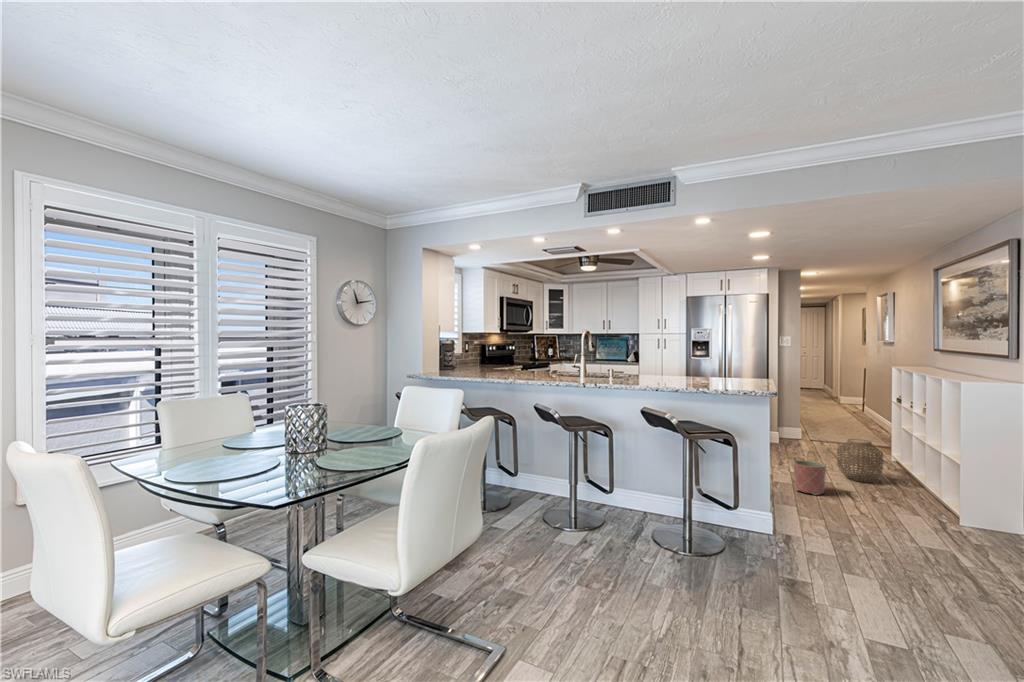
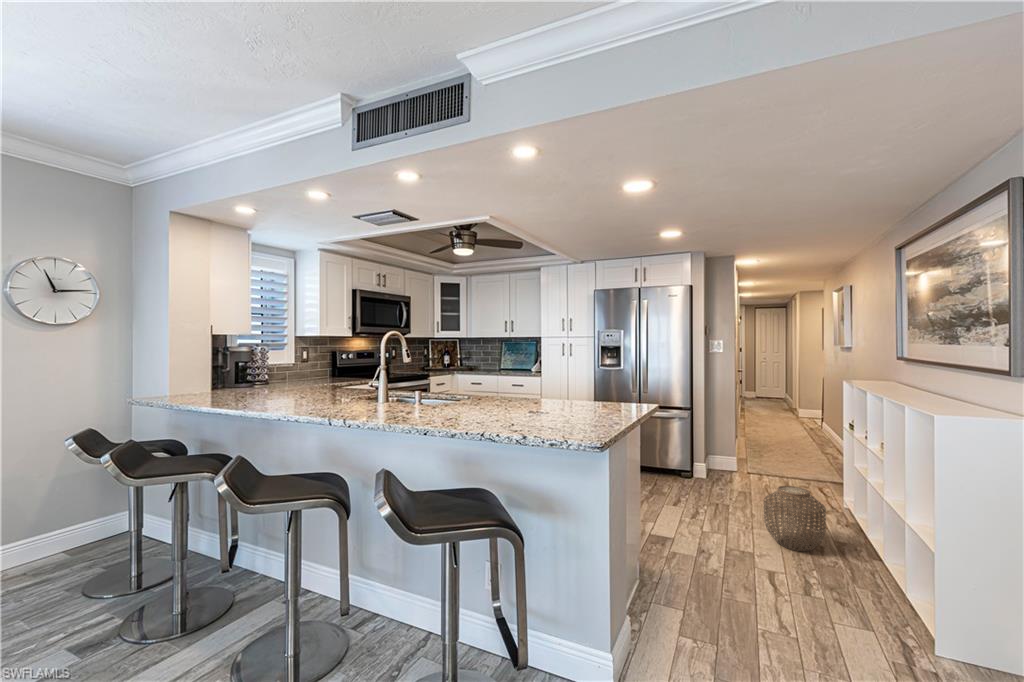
planter: present [794,460,826,495] -> none [694,523,738,581]

